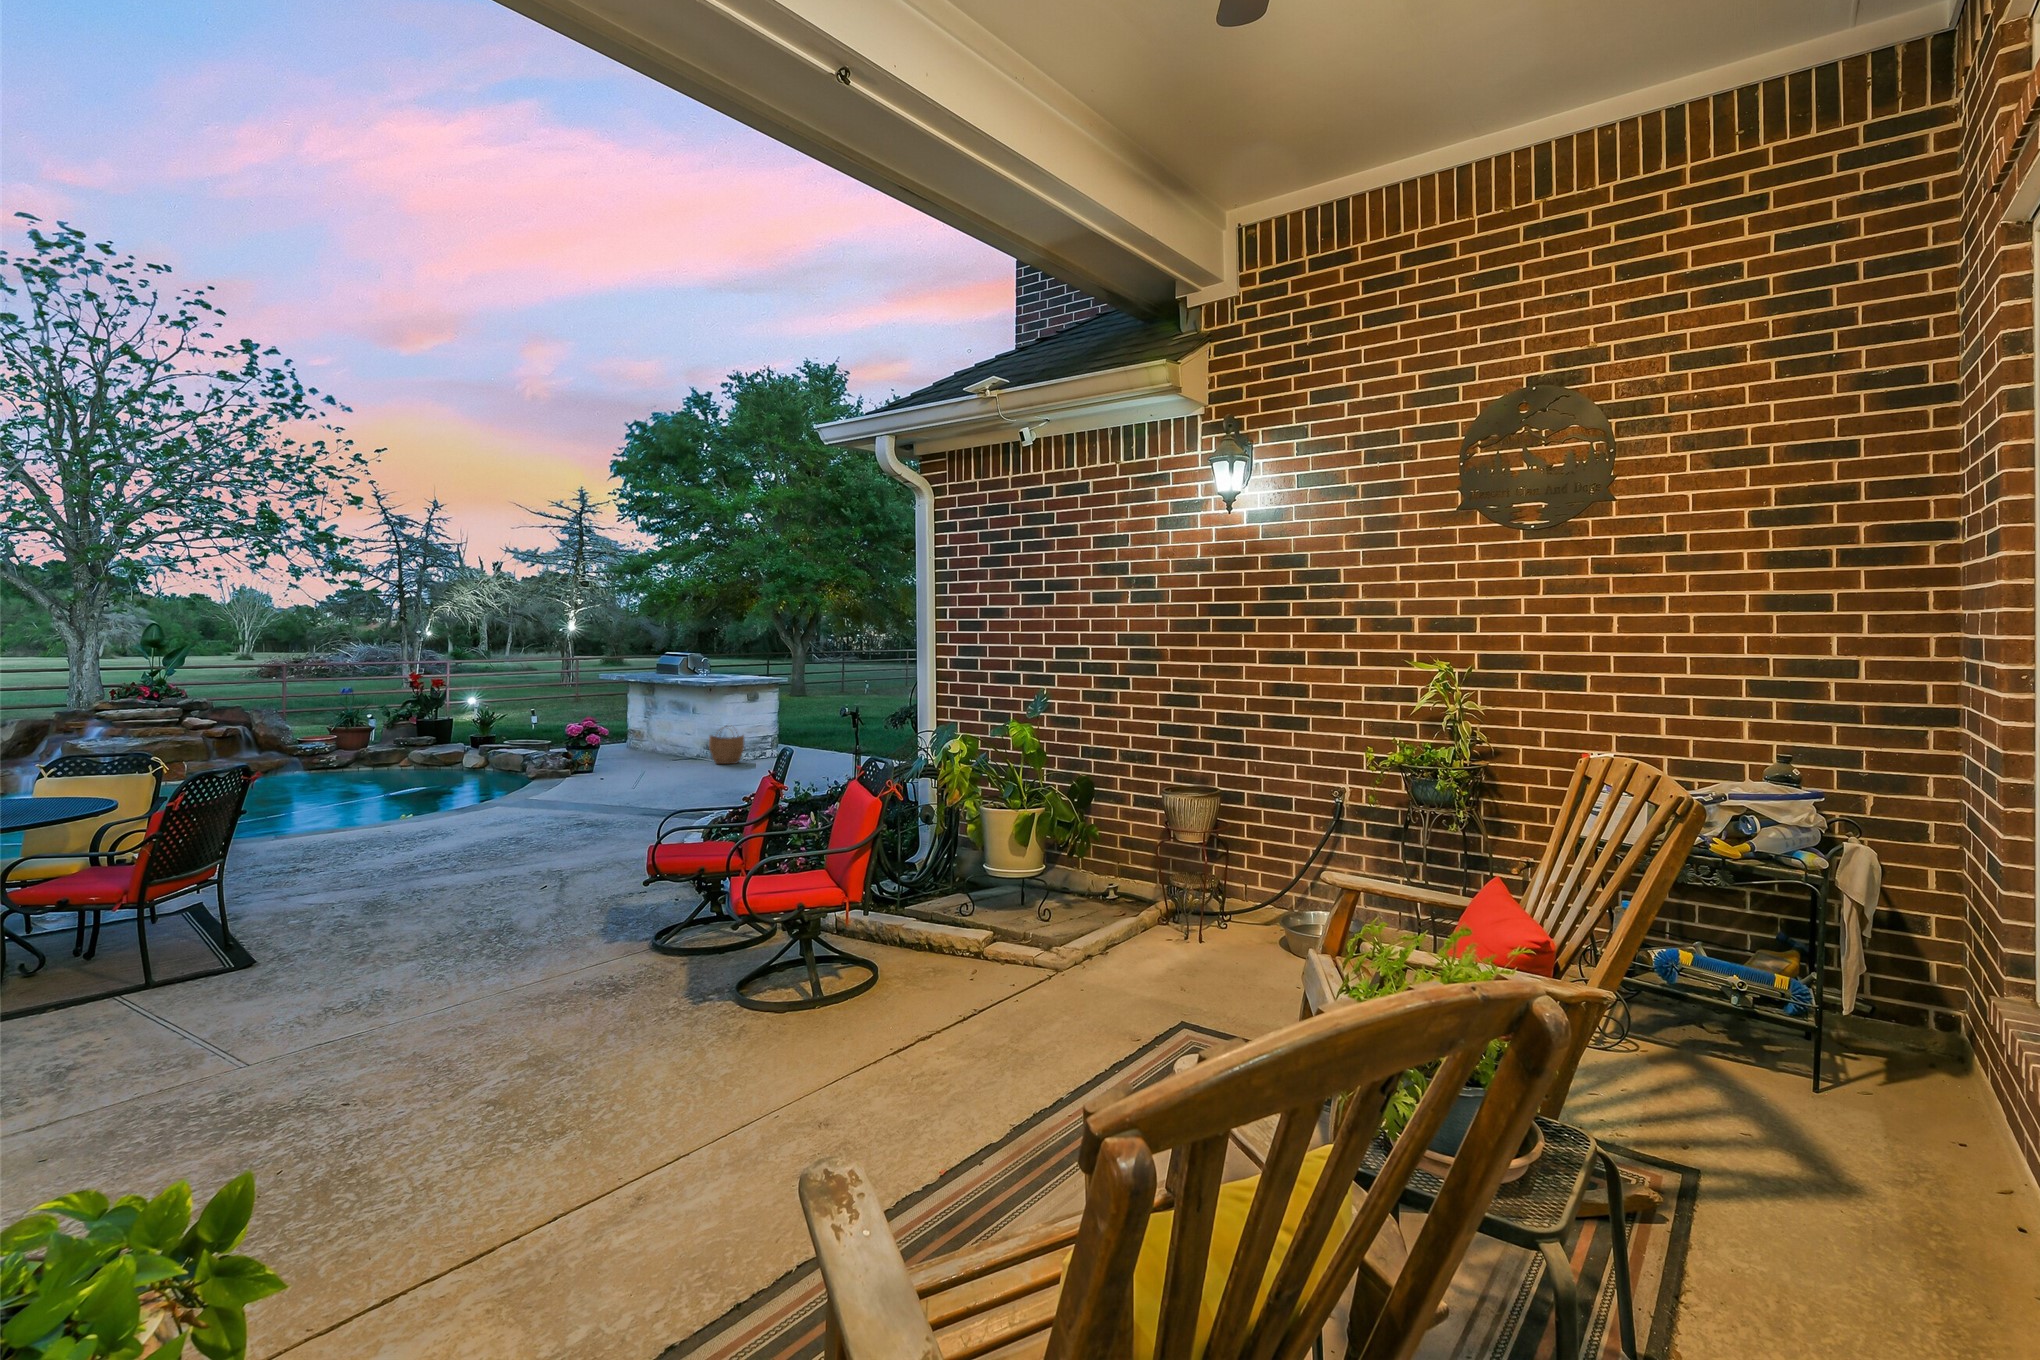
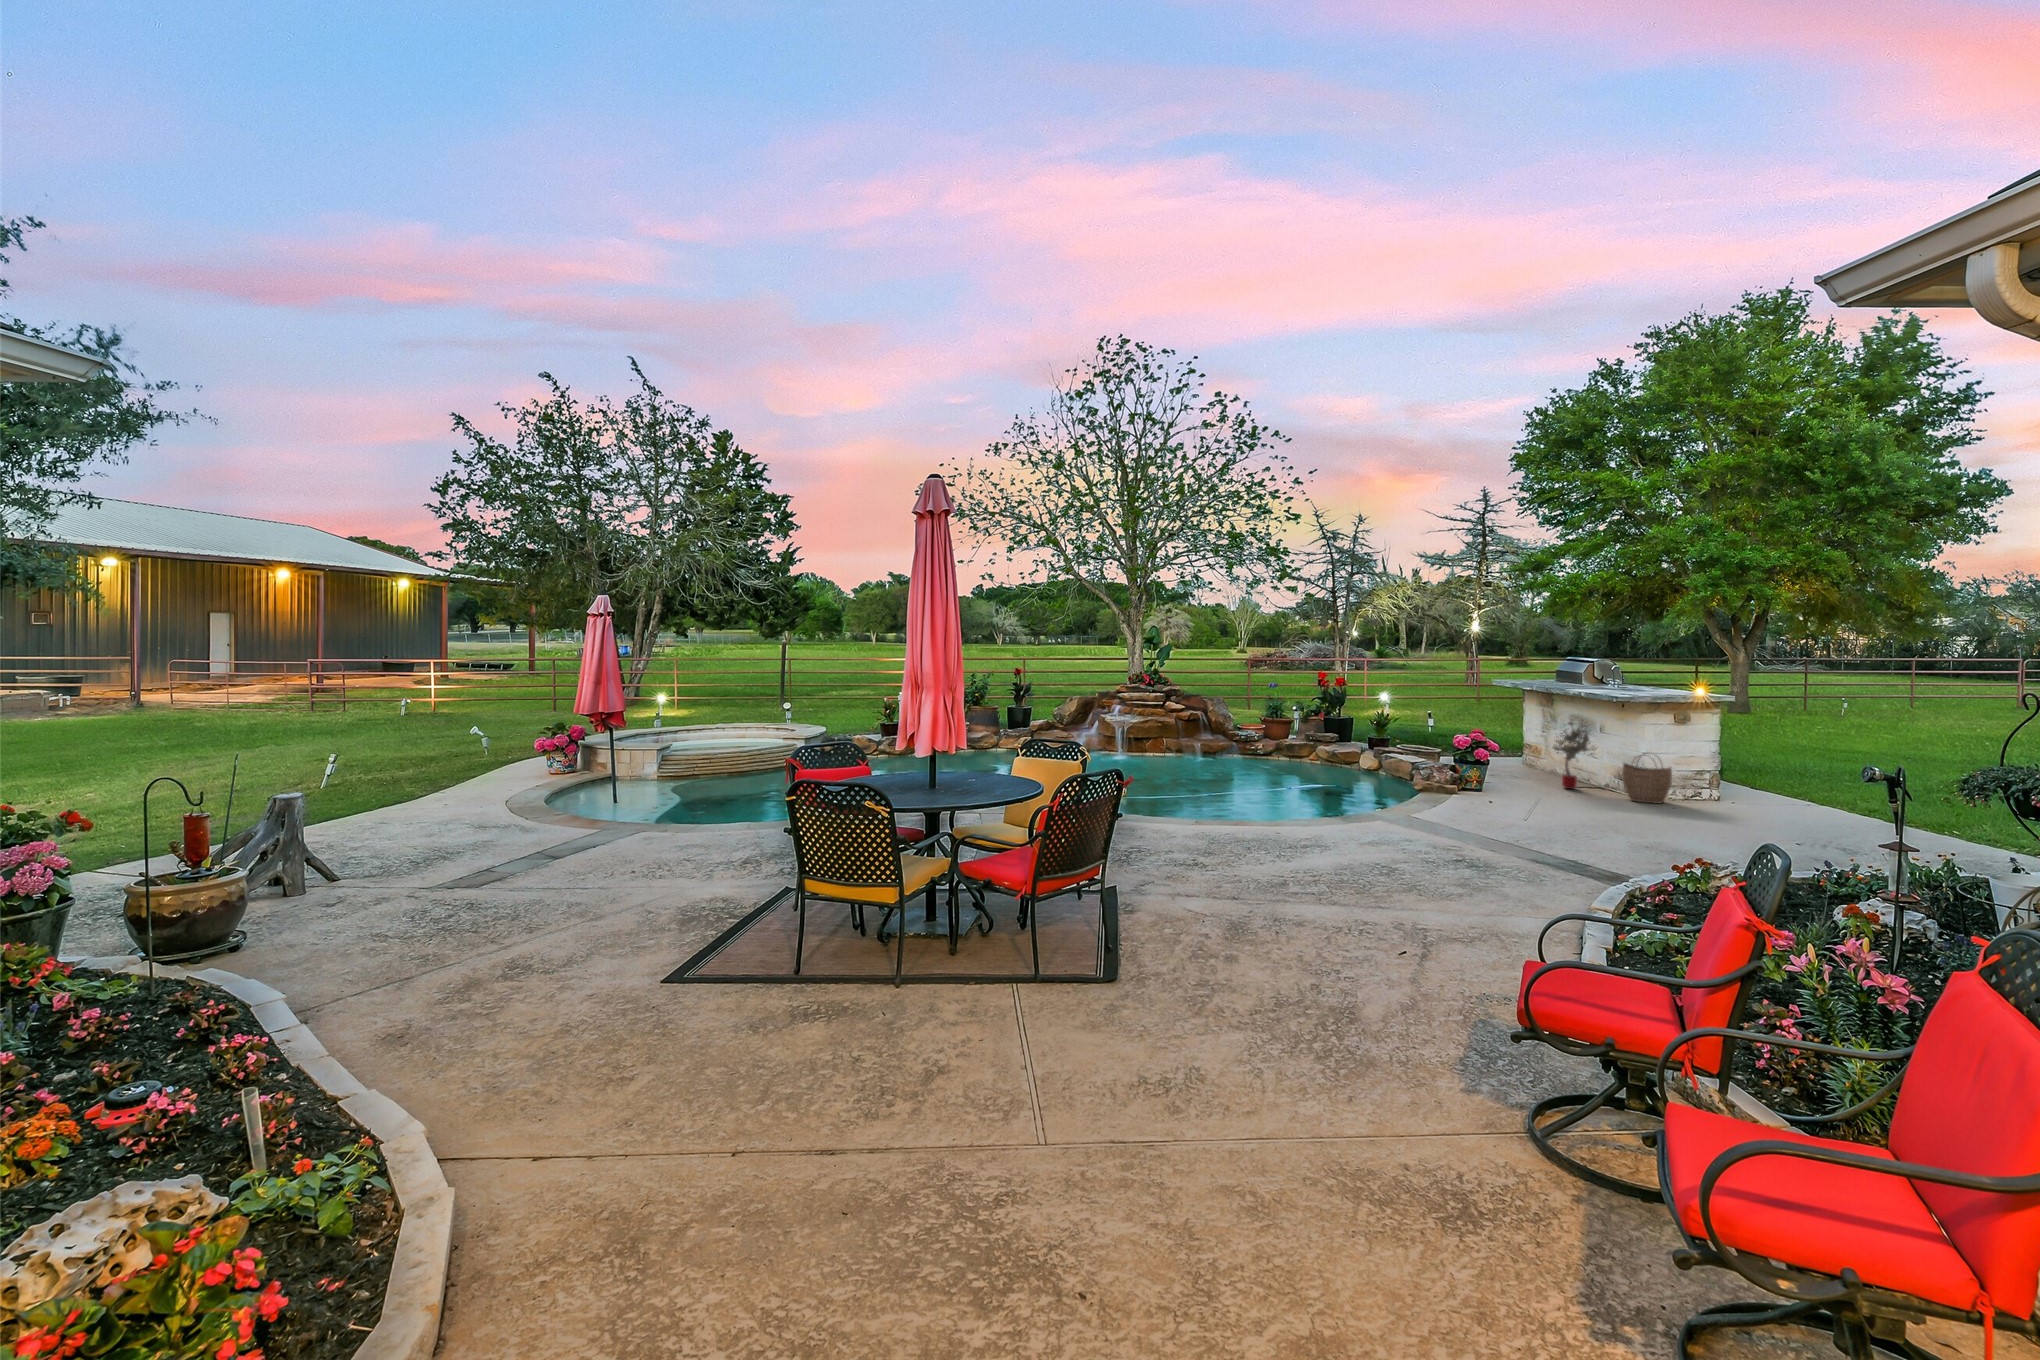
potted tree: none [654,703,691,762] -> present [1553,720,1595,789]

